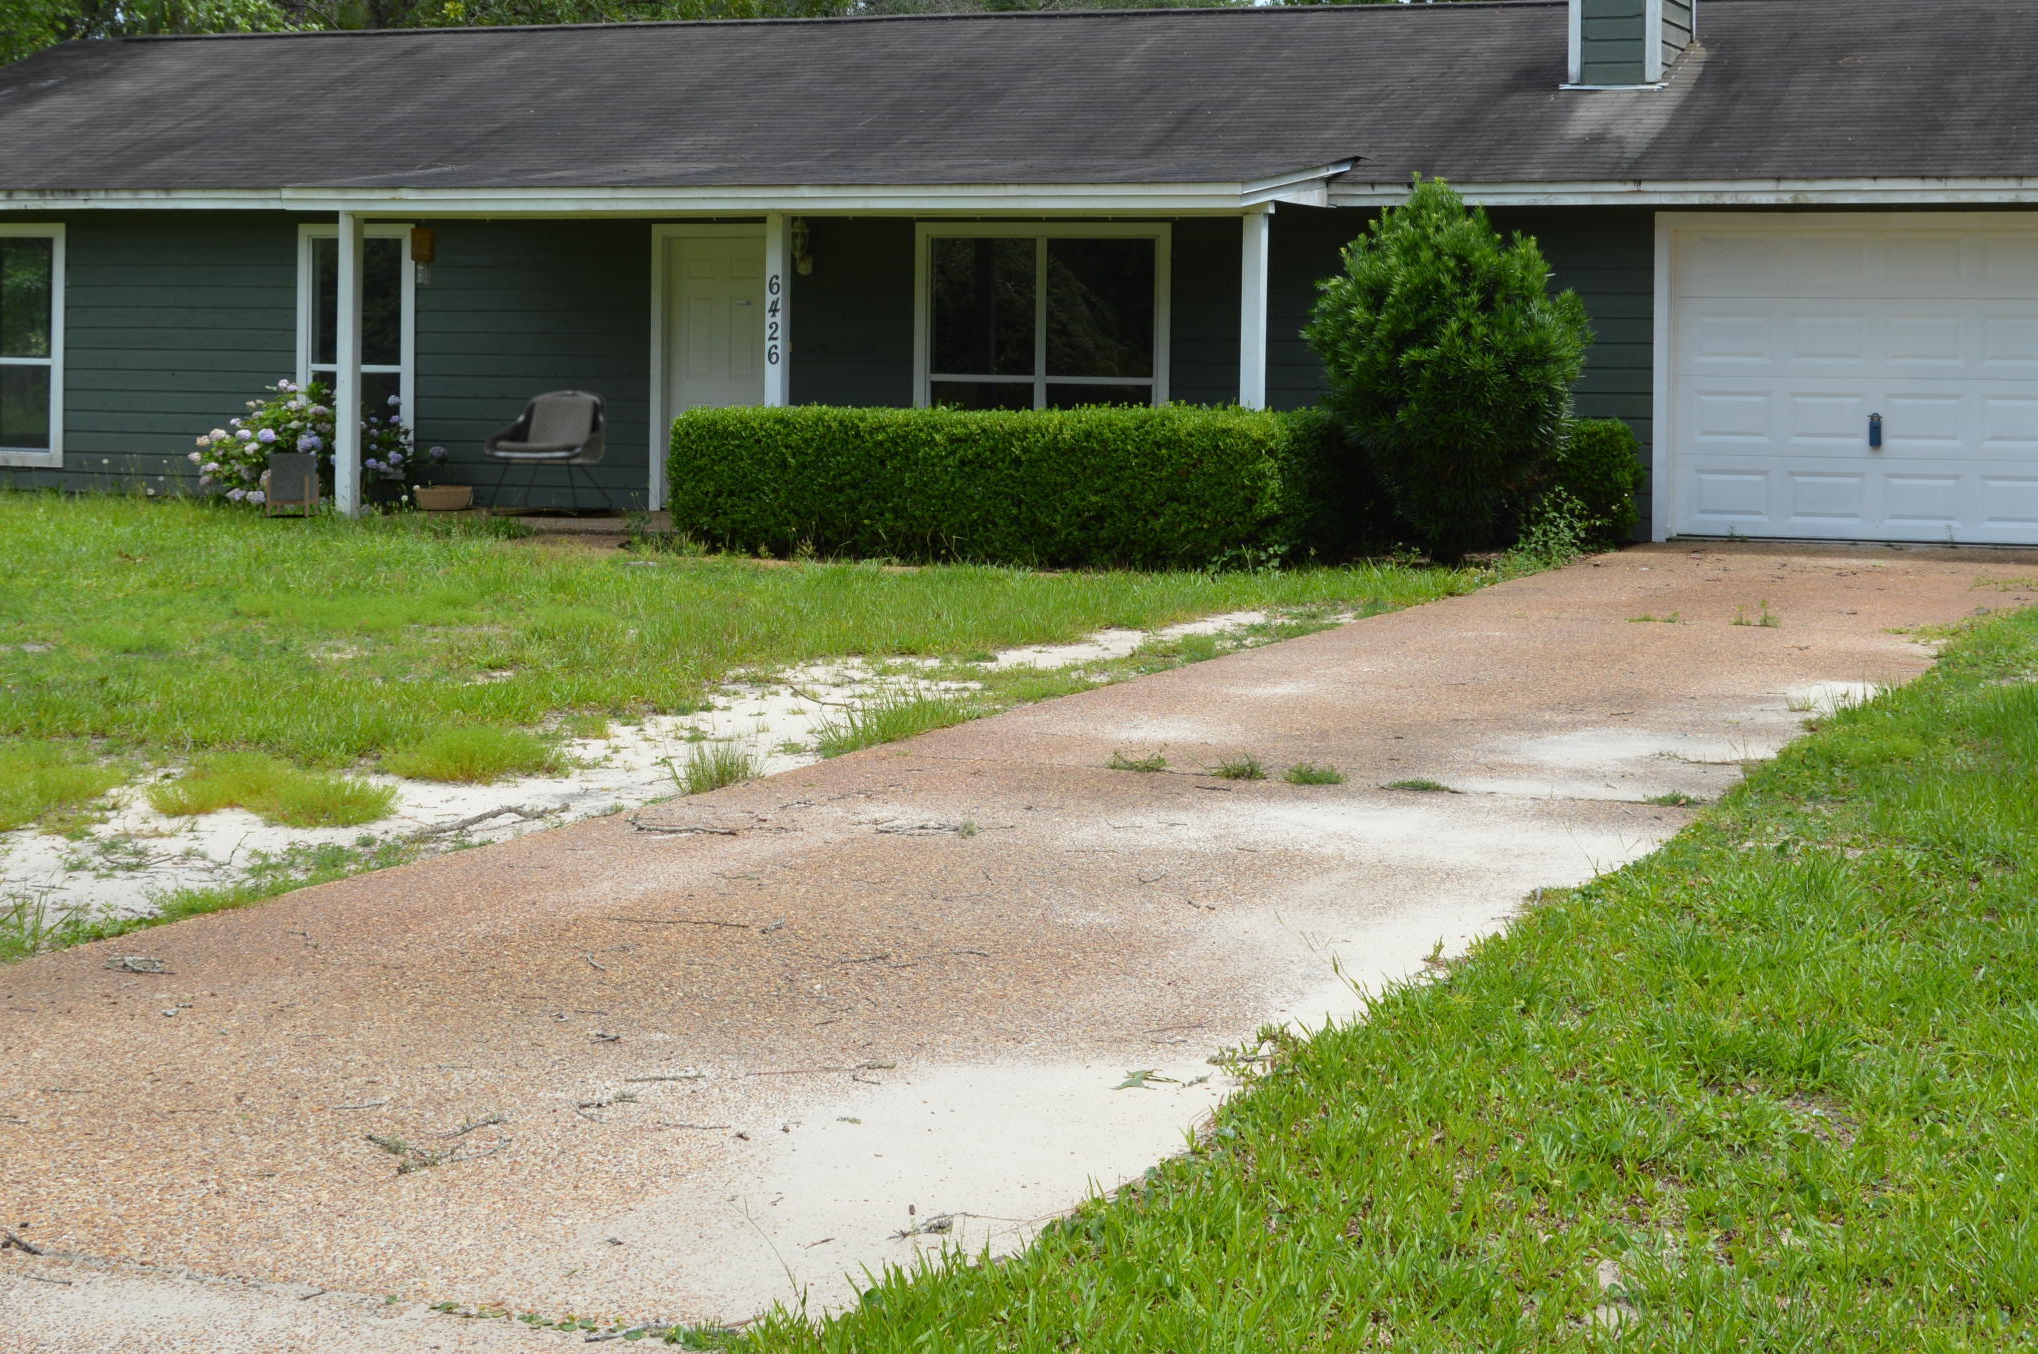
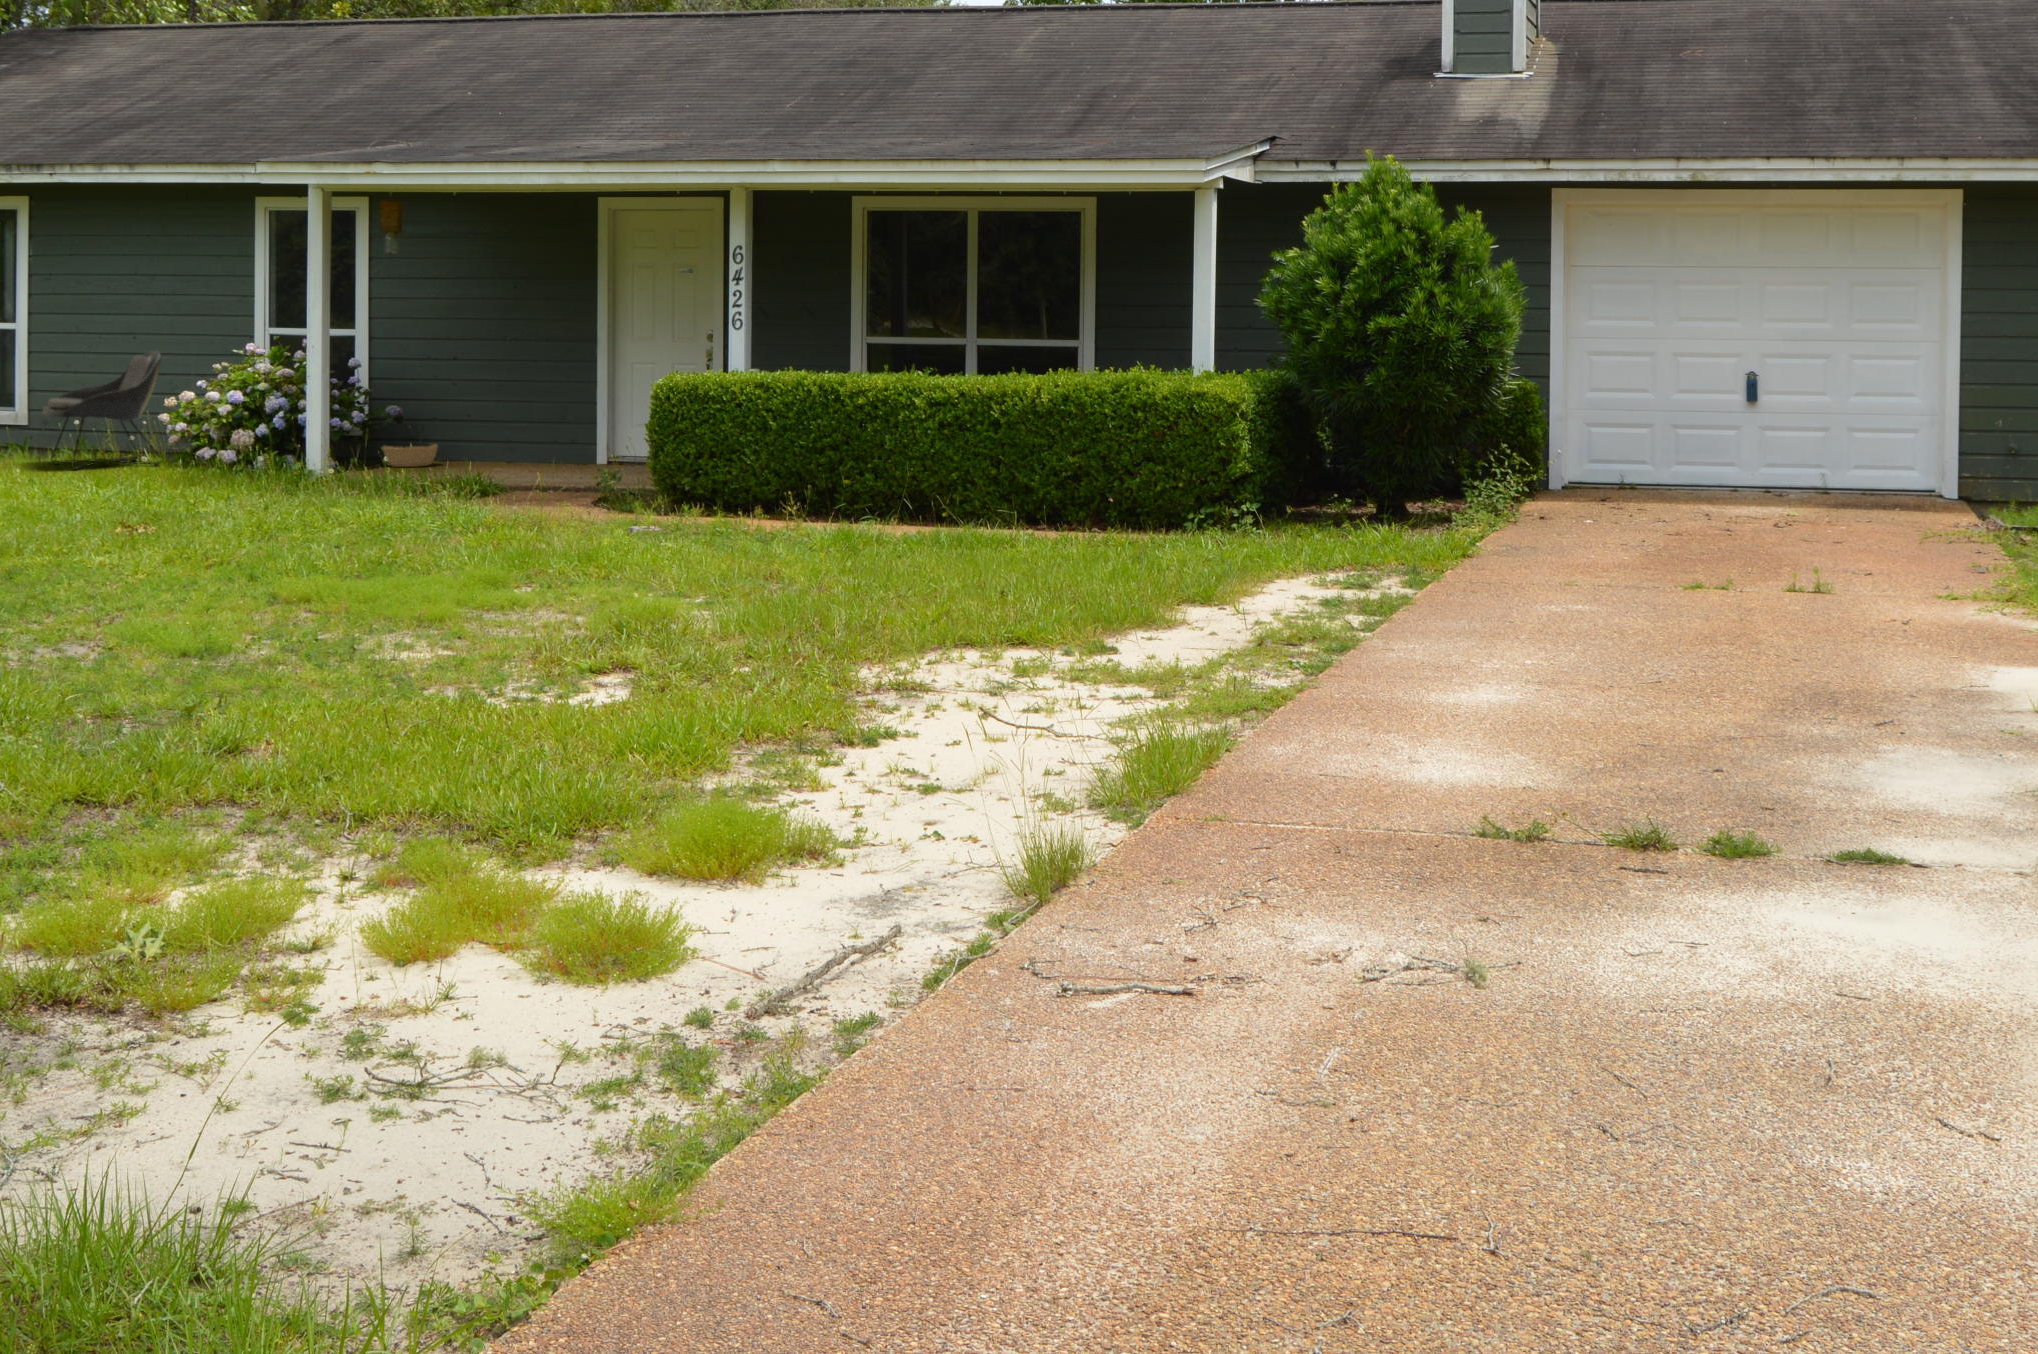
lounge chair: present [482,390,611,516] -> present [43,351,161,470]
planter: present [267,453,319,517] -> none [240,415,291,477]

